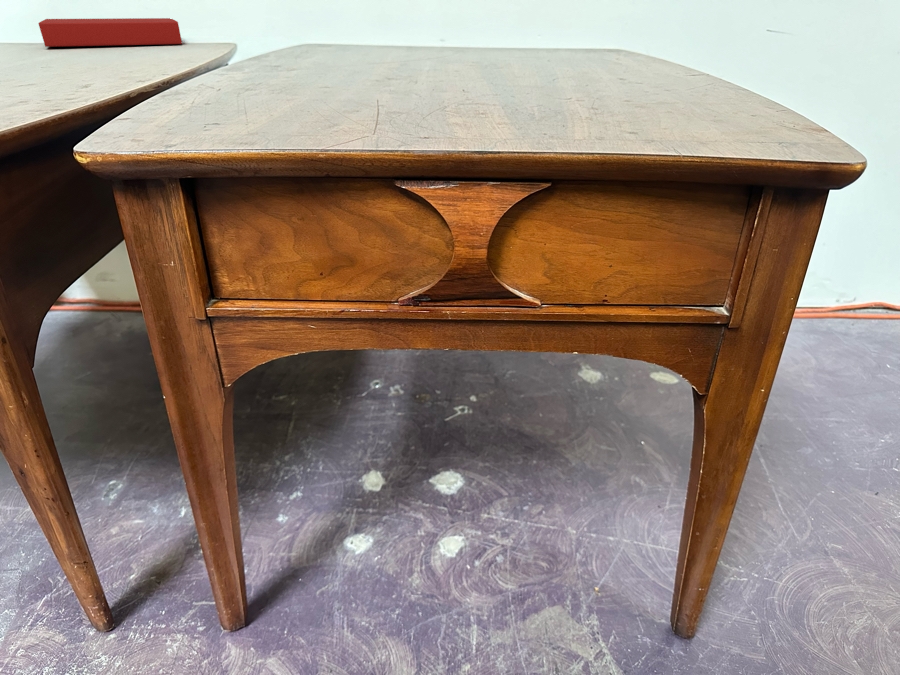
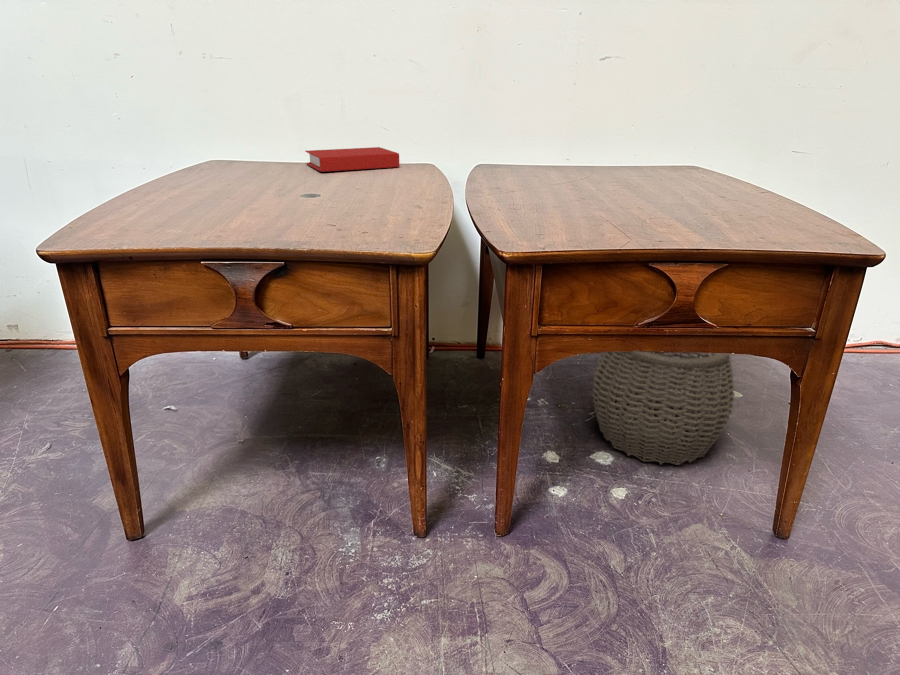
woven basket: none [442,271,645,496] -> present [593,350,735,465]

